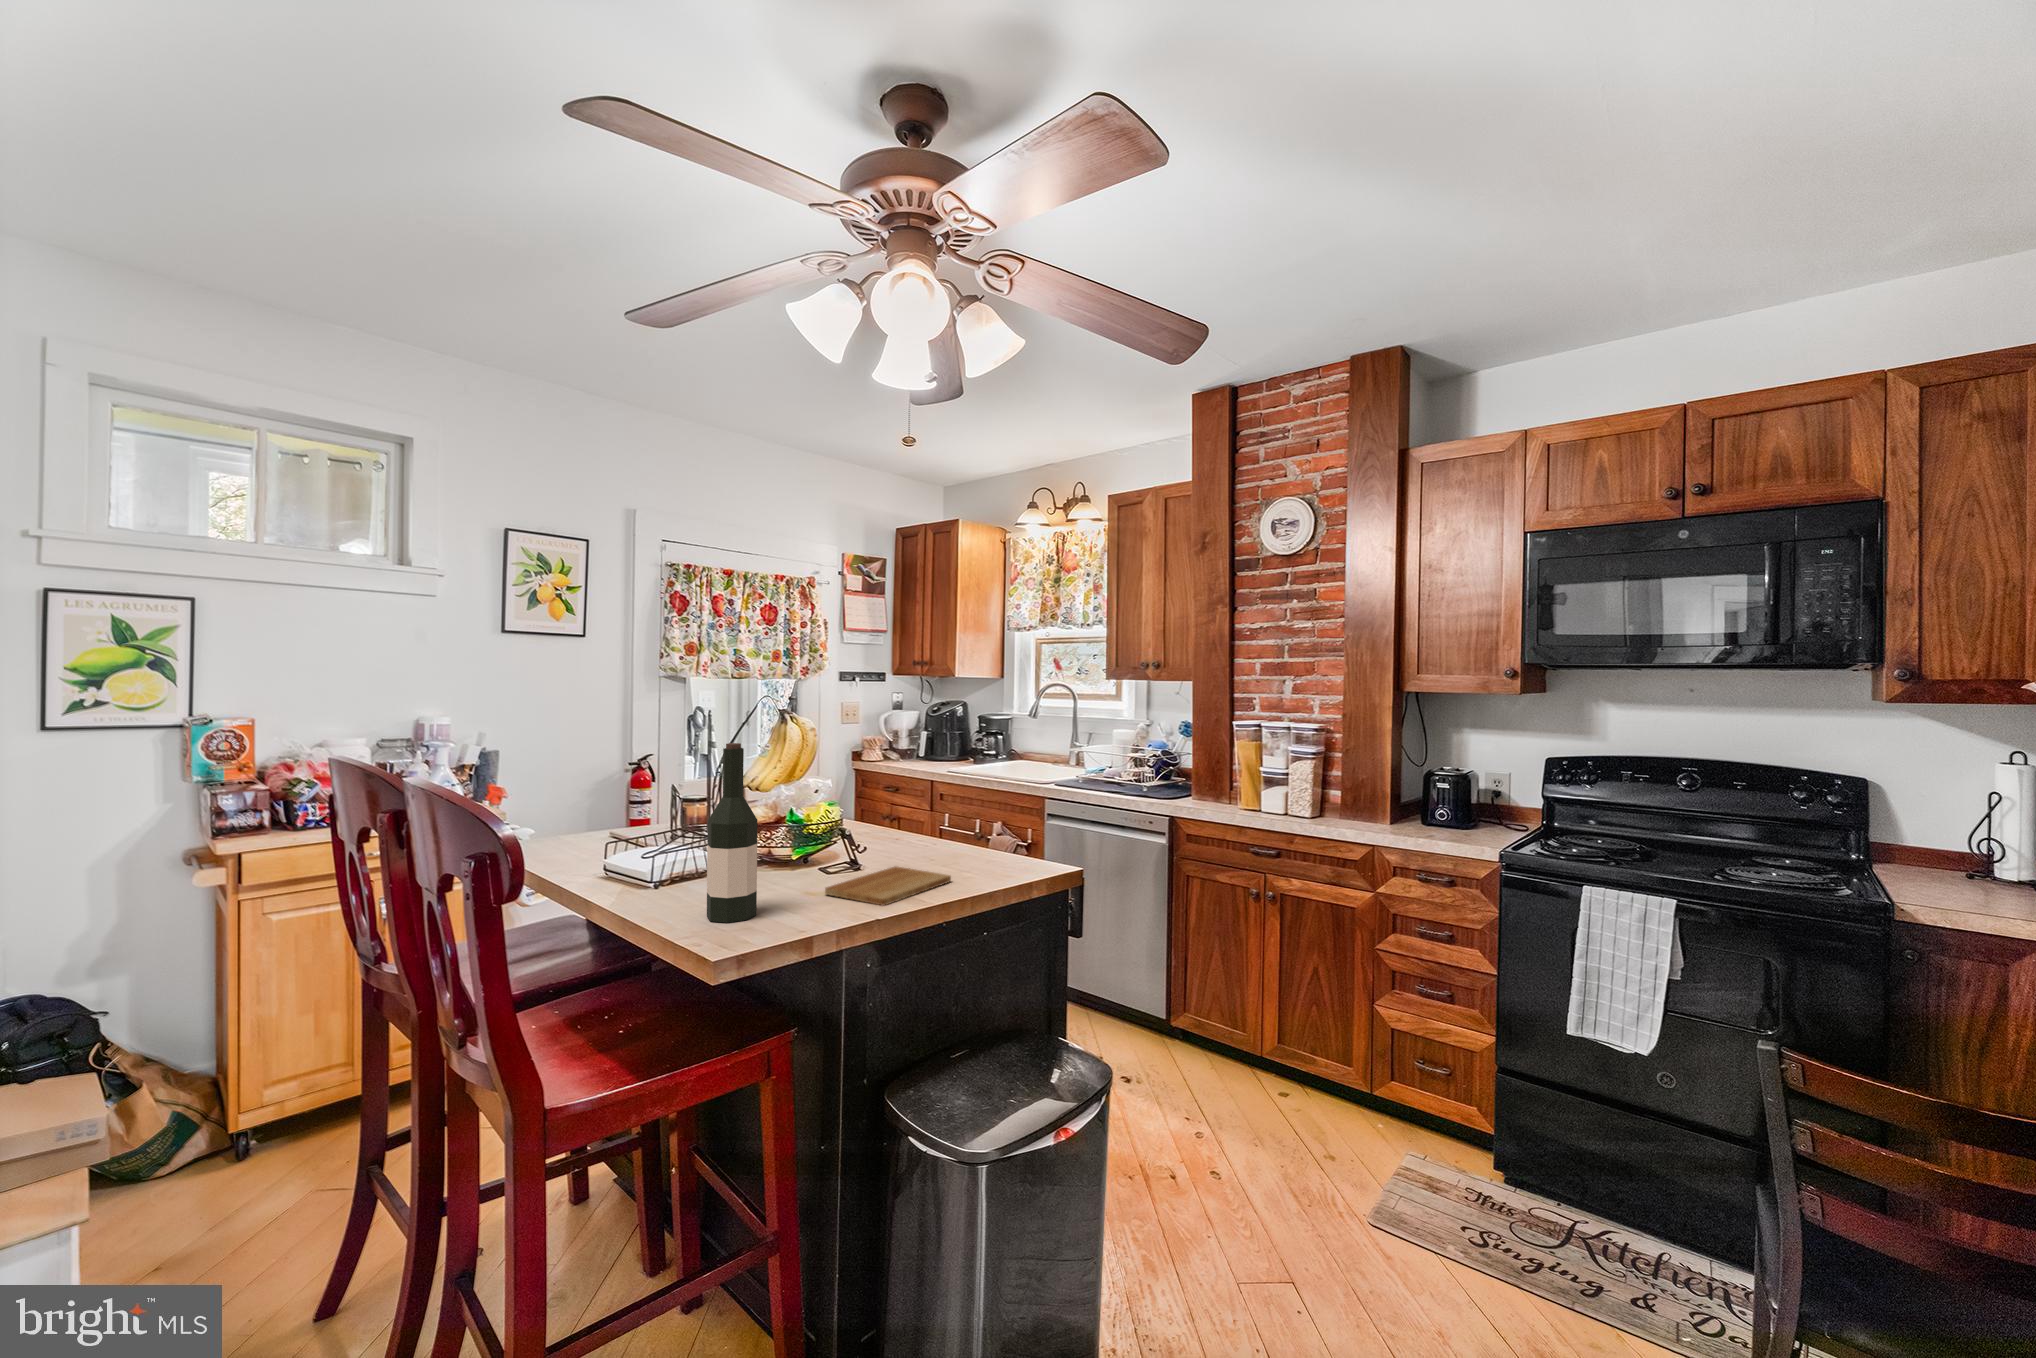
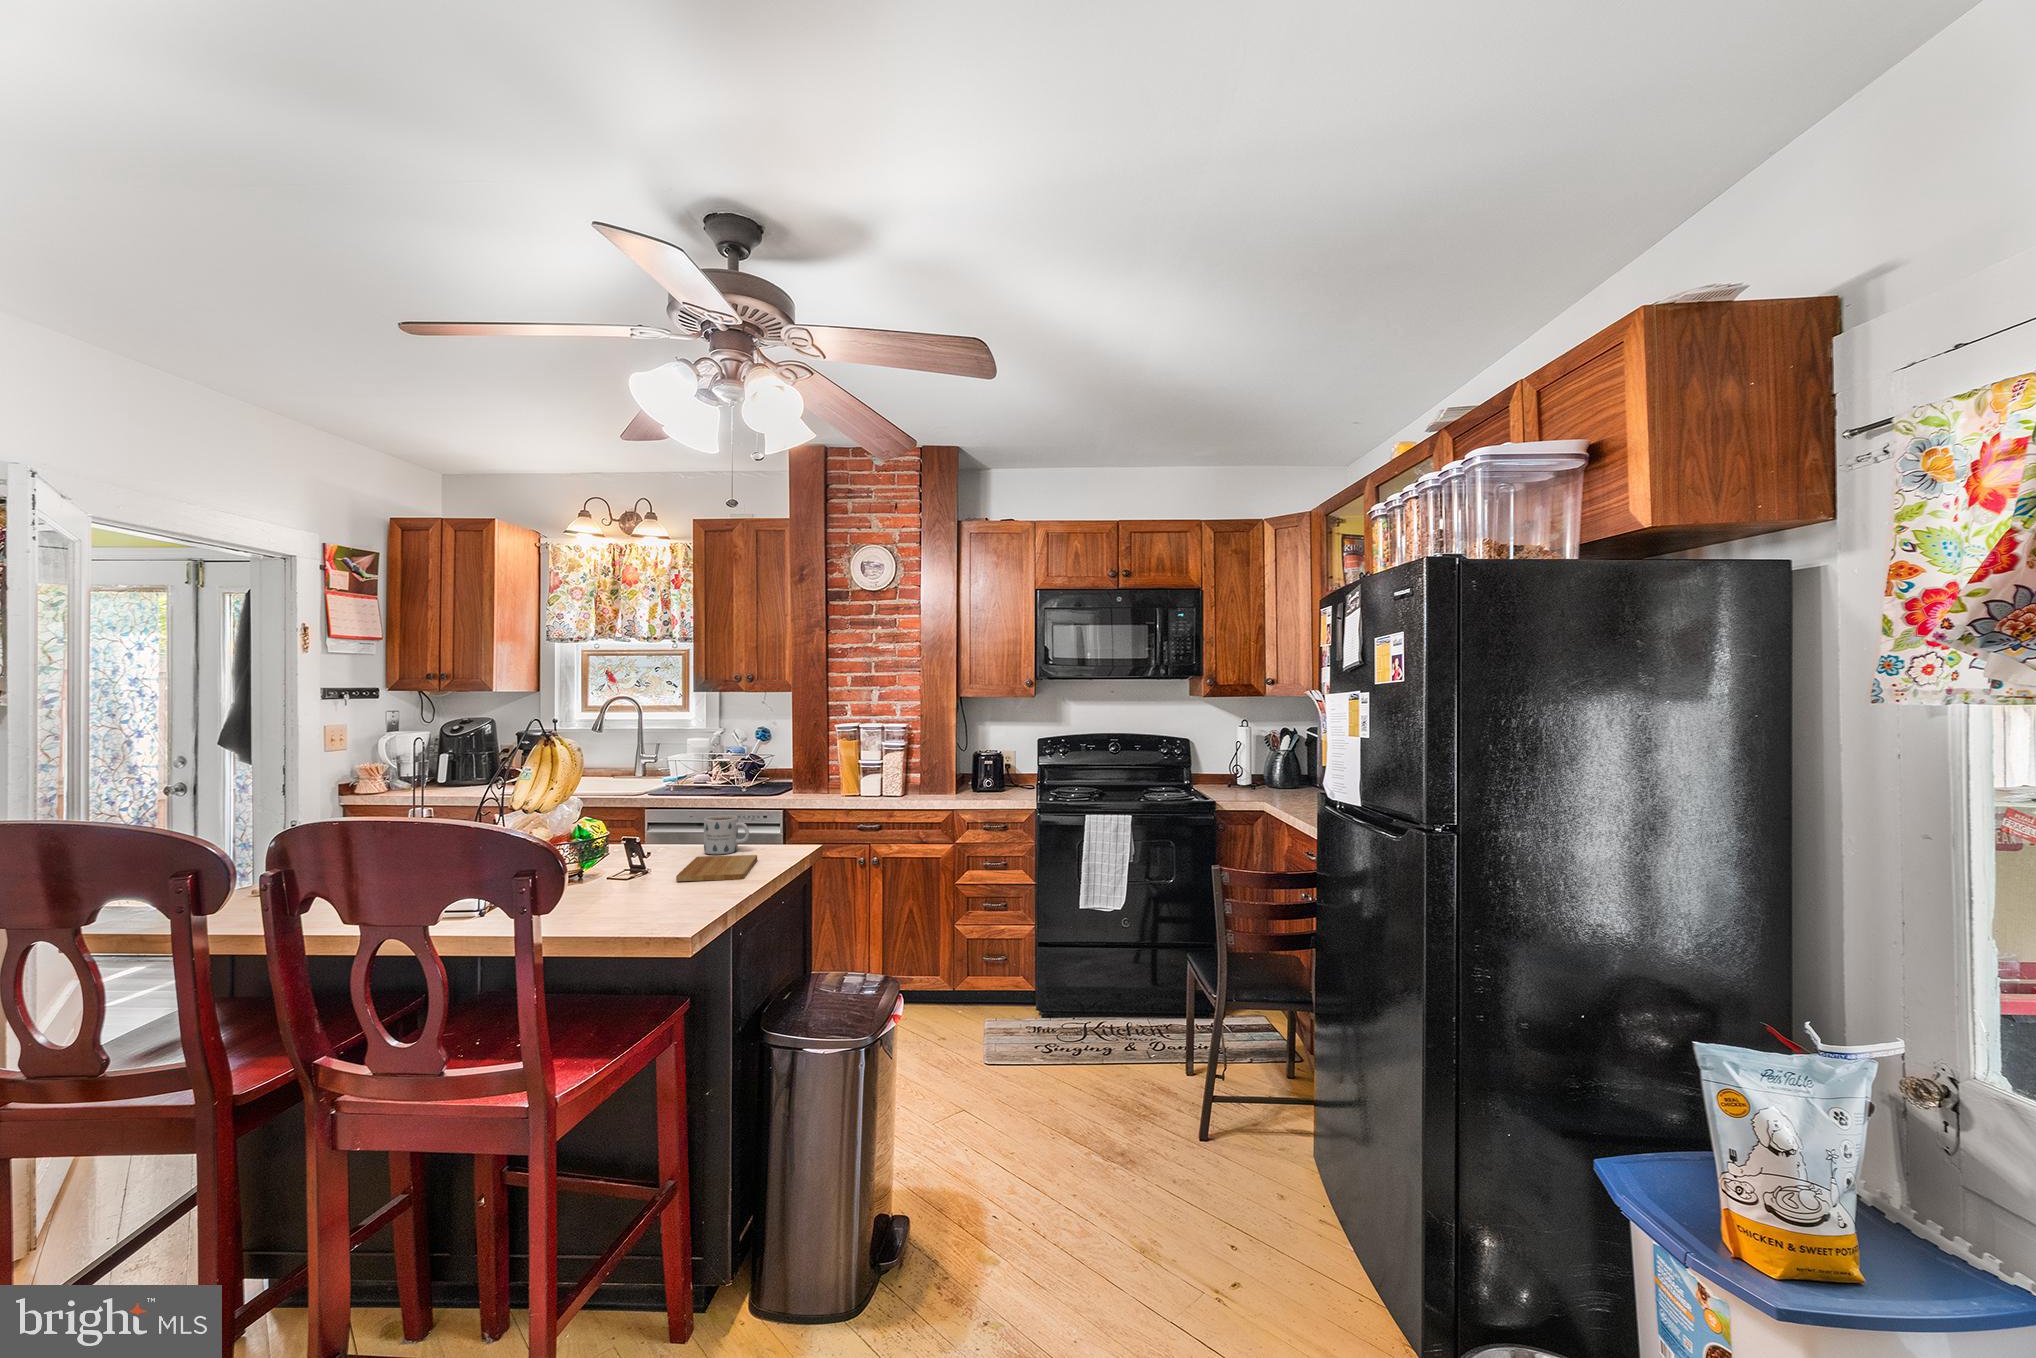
wine bottle: present [707,743,757,923] -> none [614,757,656,909]
mug: none [926,820,969,867] -> present [704,815,749,854]

